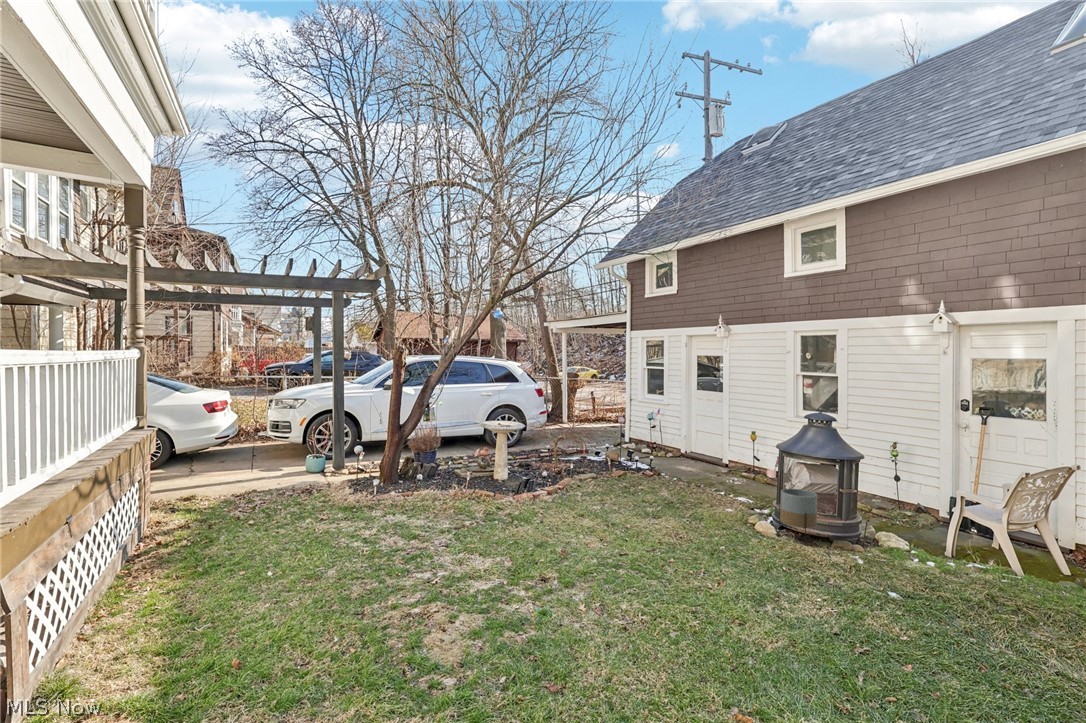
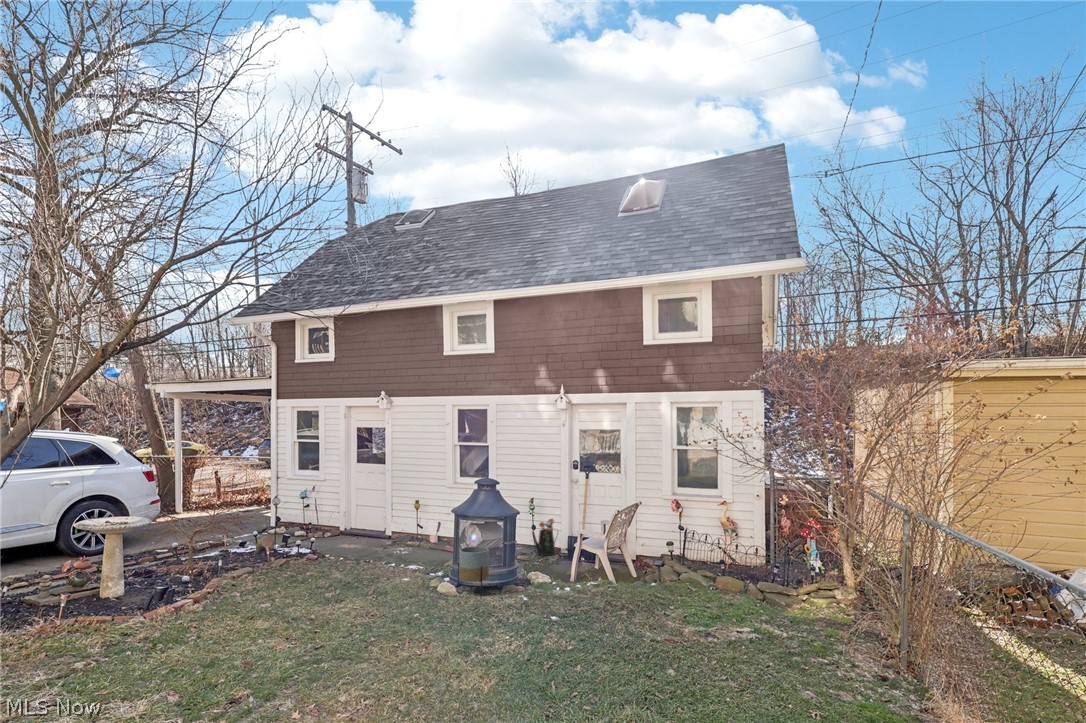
watering can: none [892,471,933,517] -> present [532,519,556,555]

